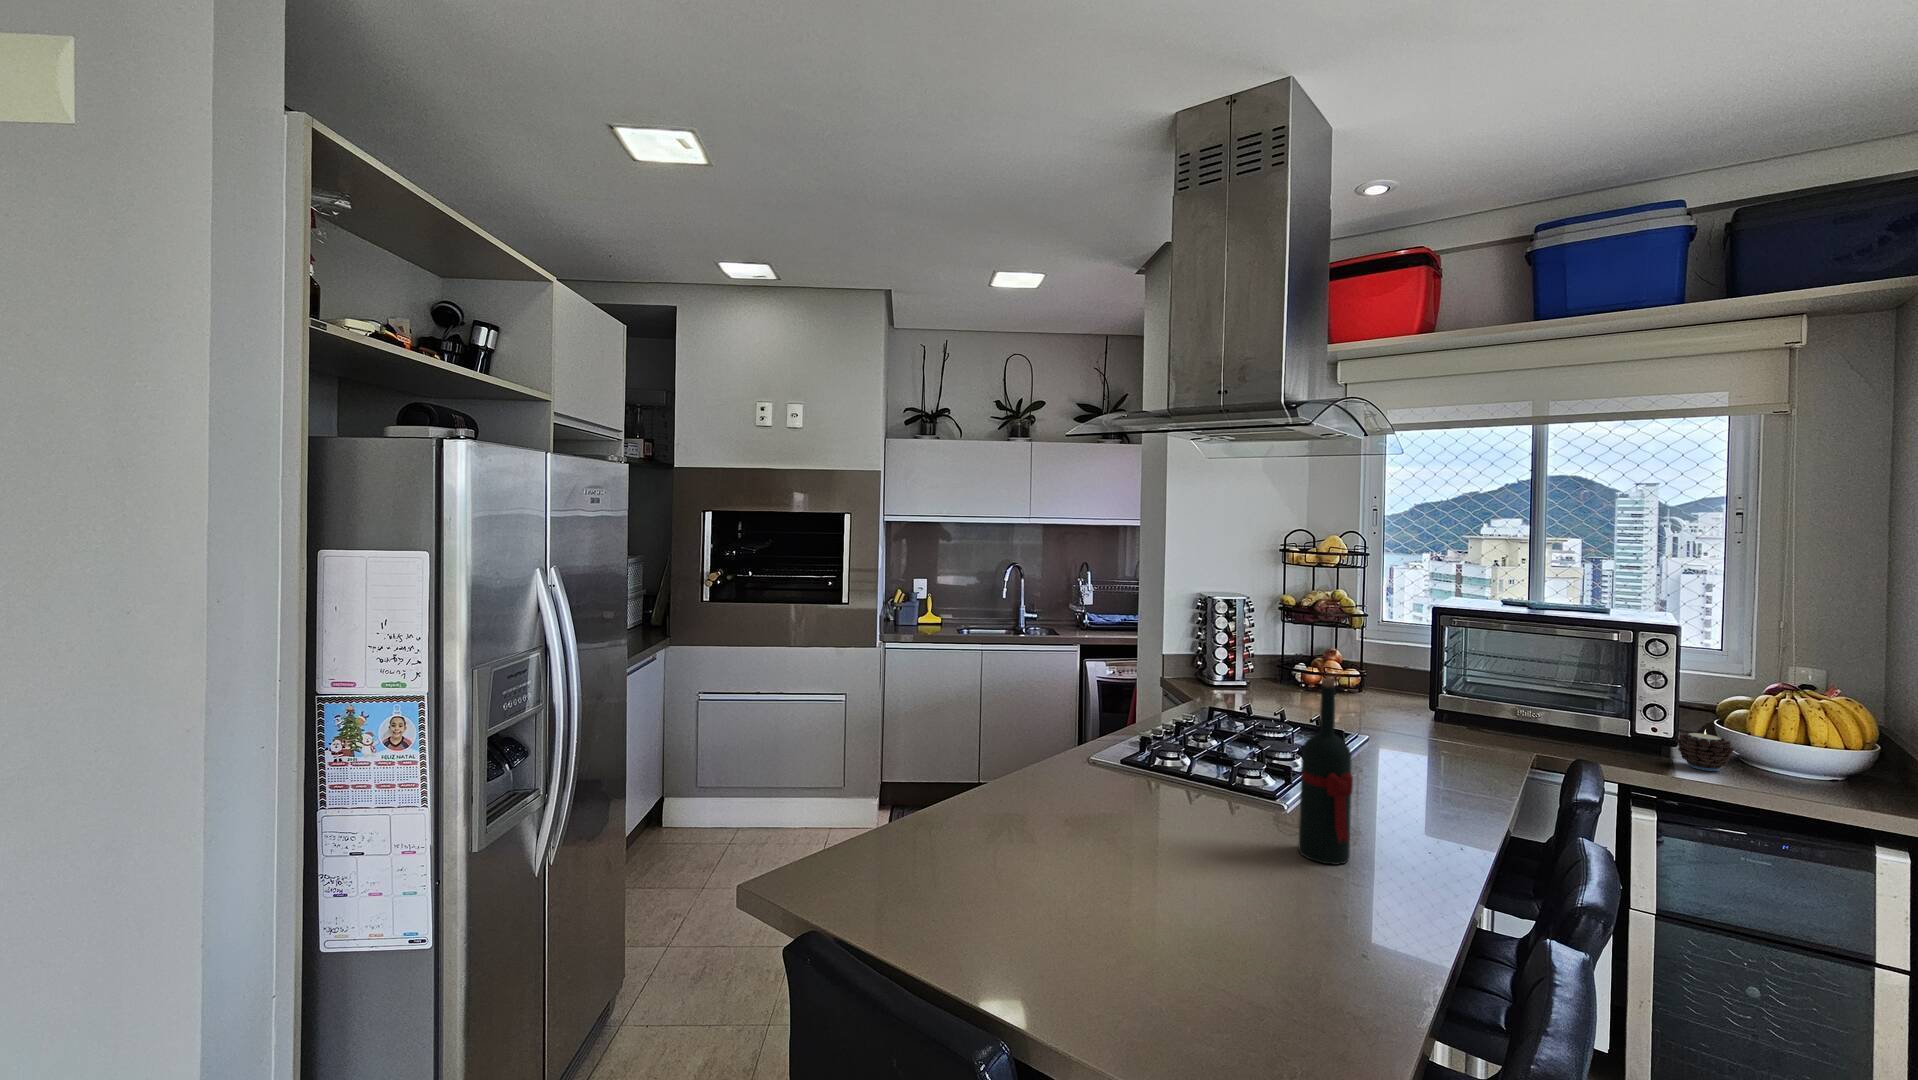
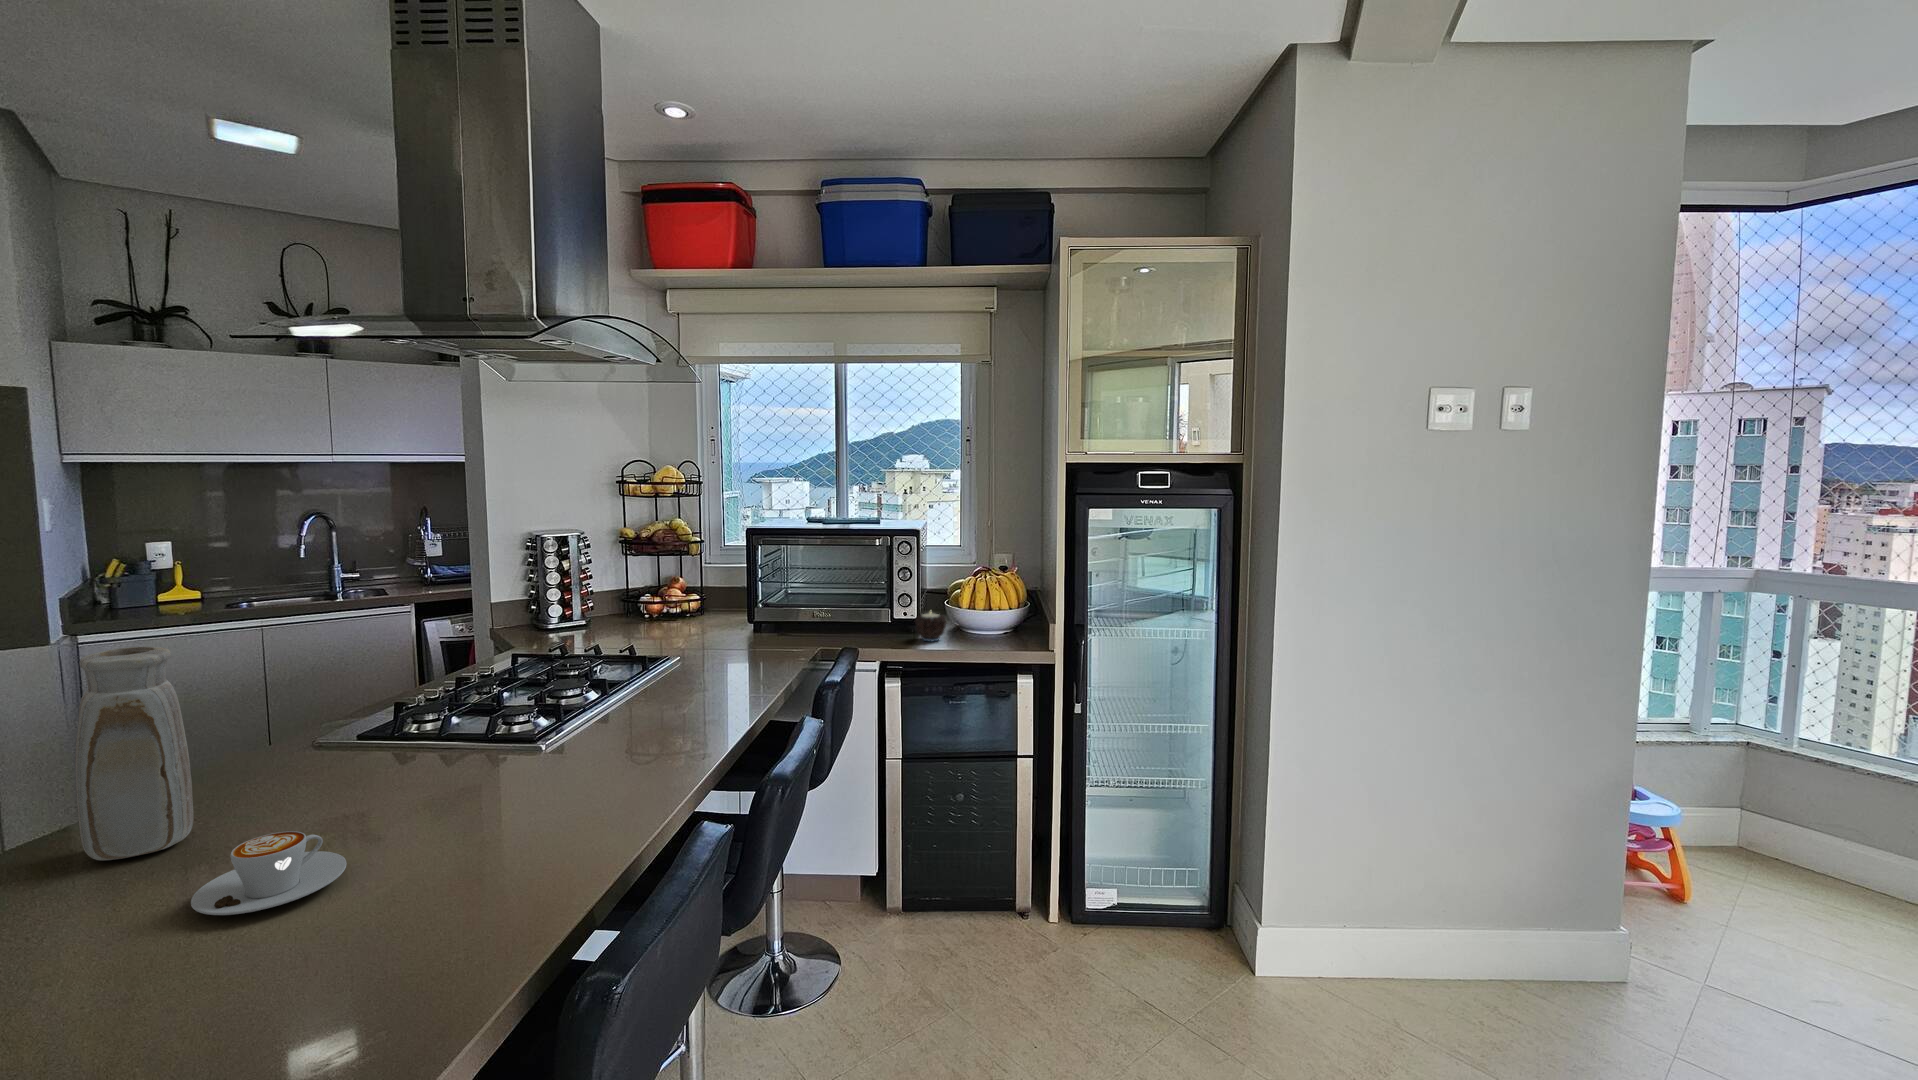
vase: none [988,670,1049,831] -> present [75,647,193,860]
wine bottle: present [1299,678,1353,865] -> none [528,607,583,794]
coffee cup: none [1080,843,1182,911] -> present [191,831,346,915]

